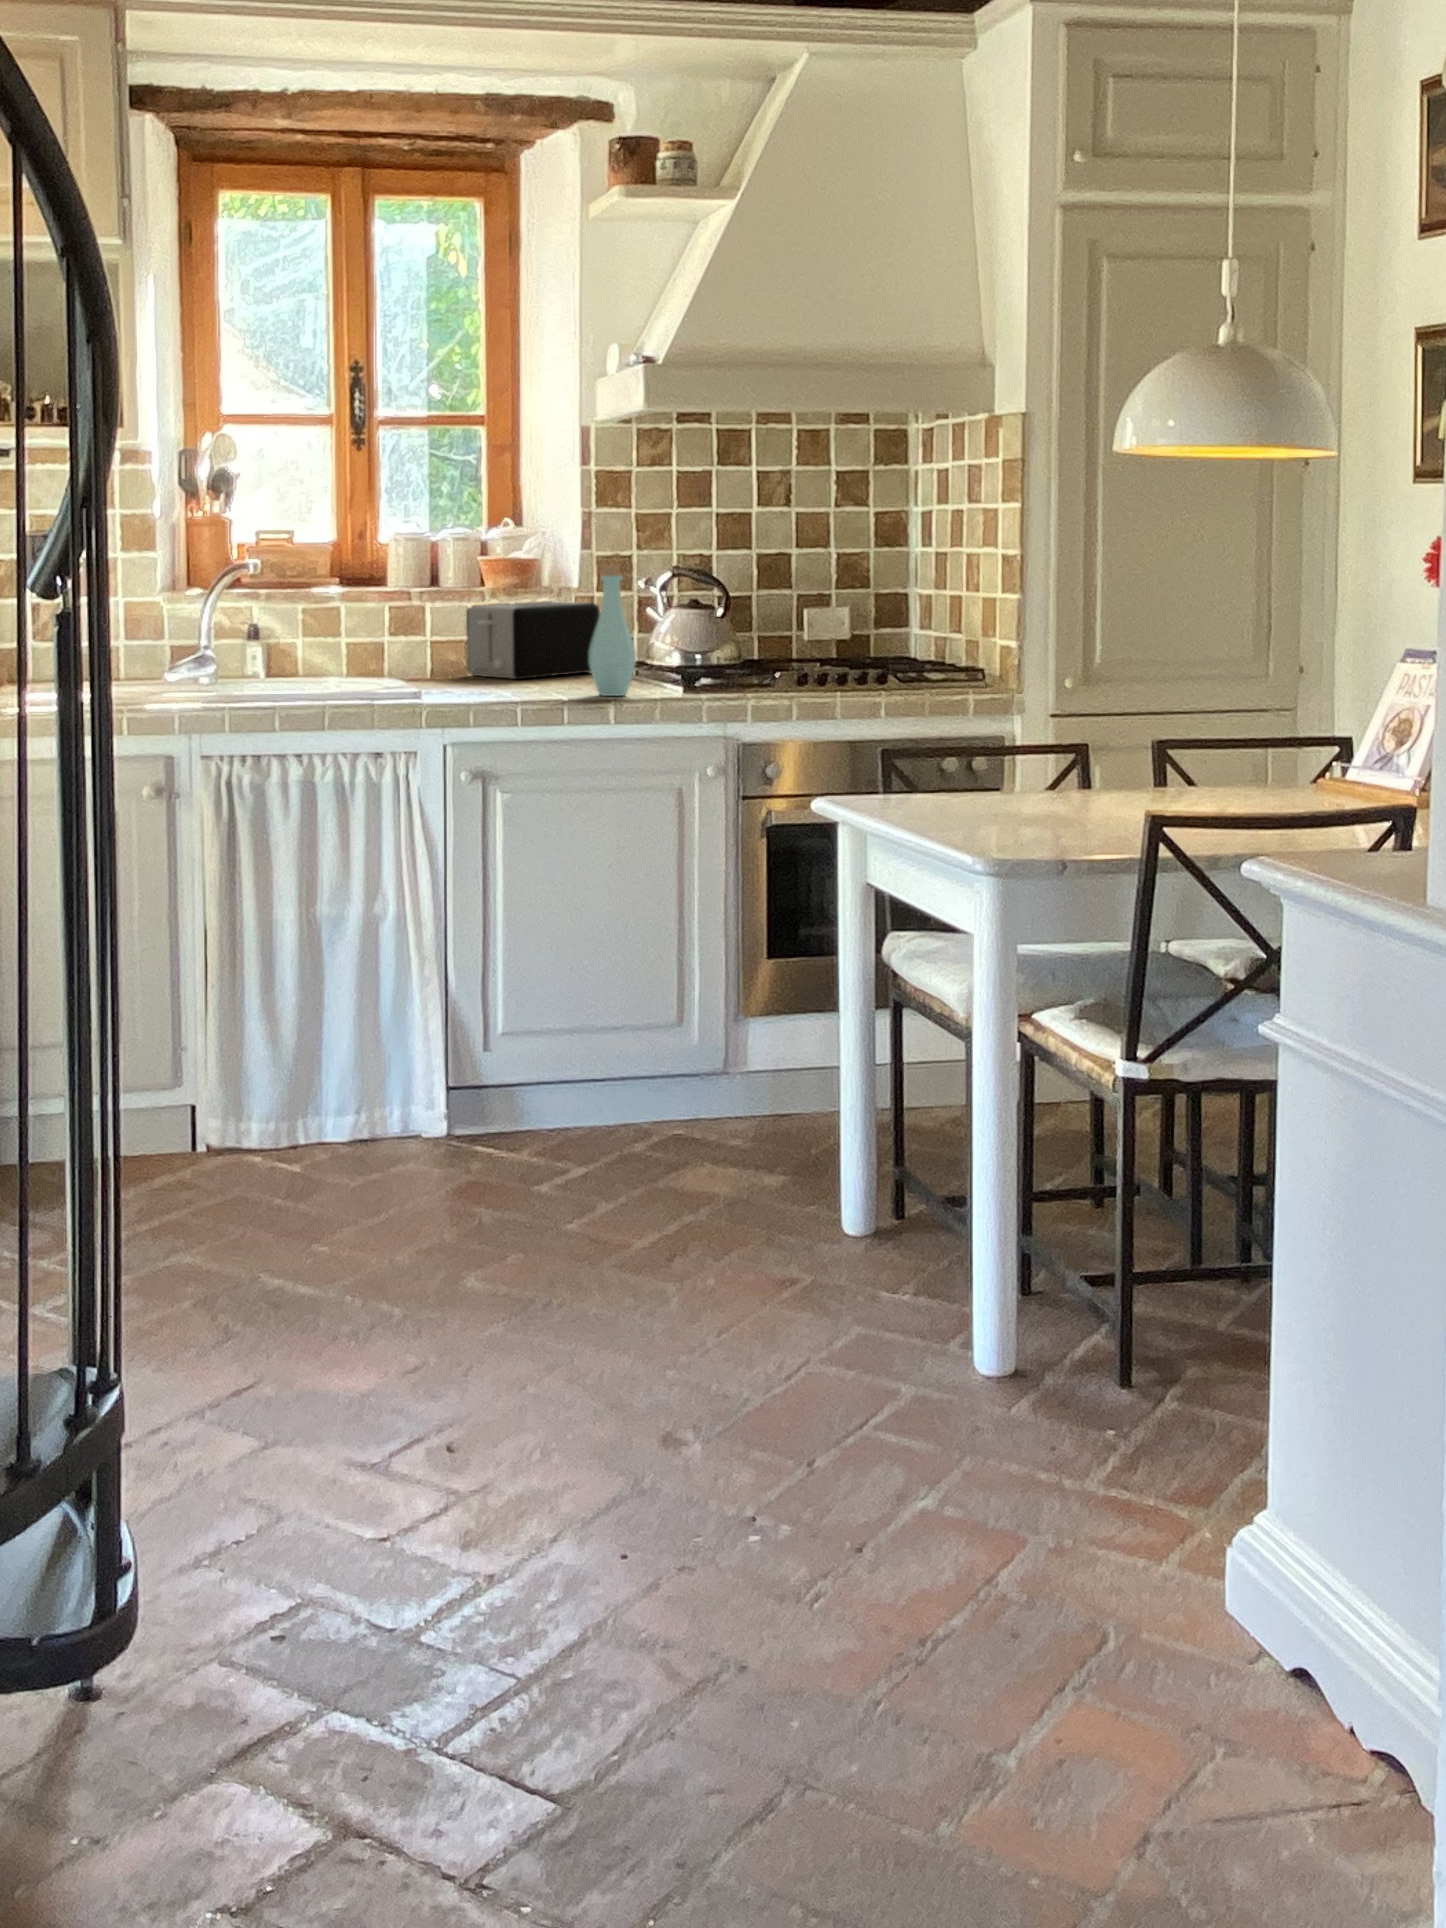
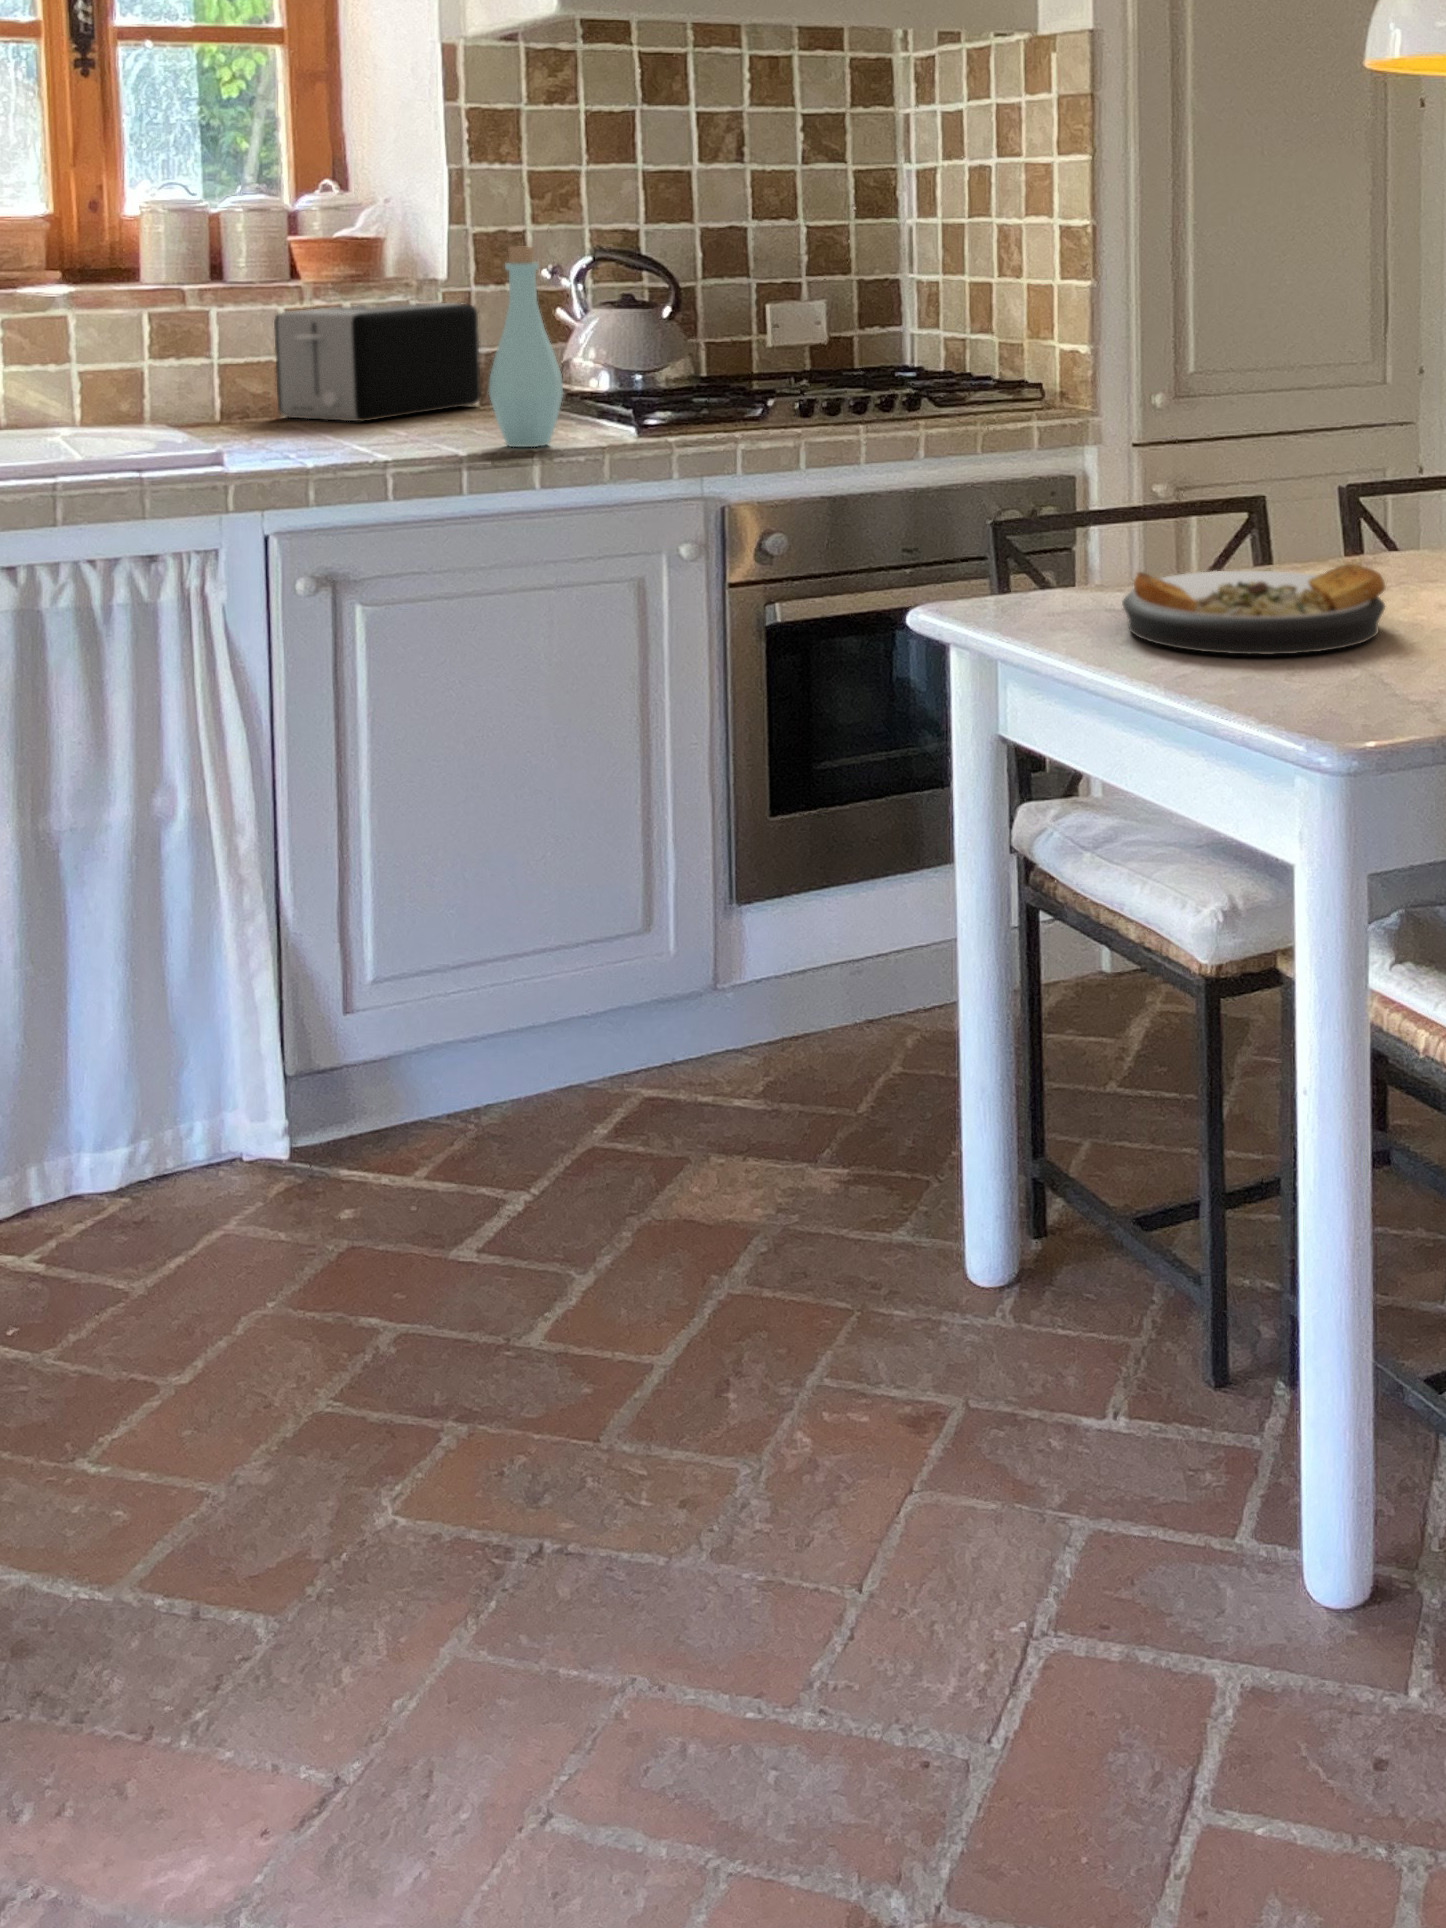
plate: none [929,776,1098,826] -> present [1122,564,1385,654]

